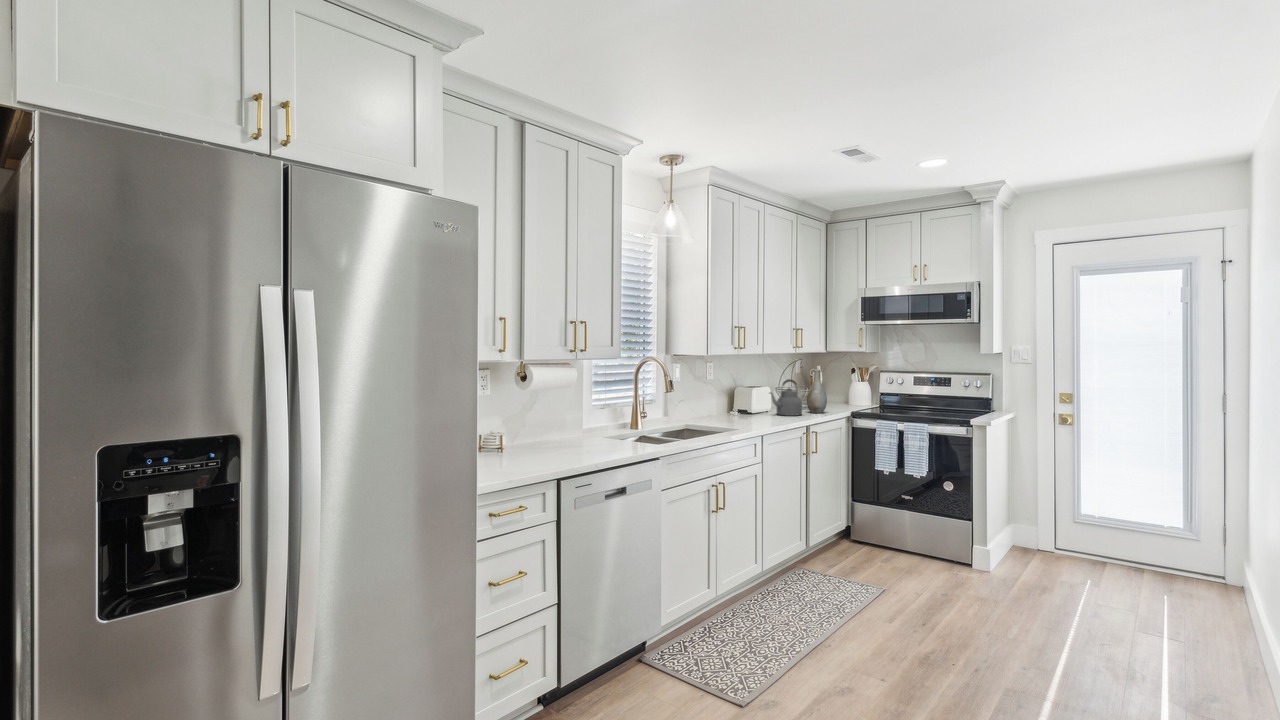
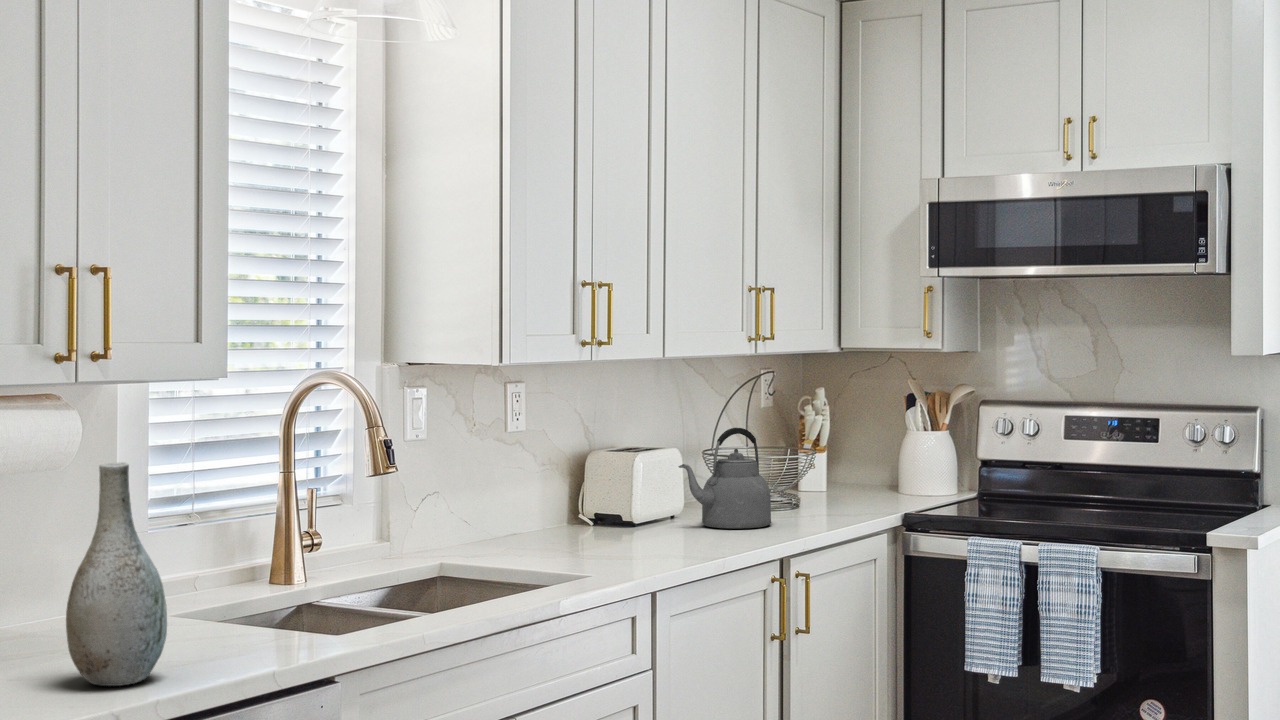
vase: present [807,369,827,413] -> present [66,462,167,686]

